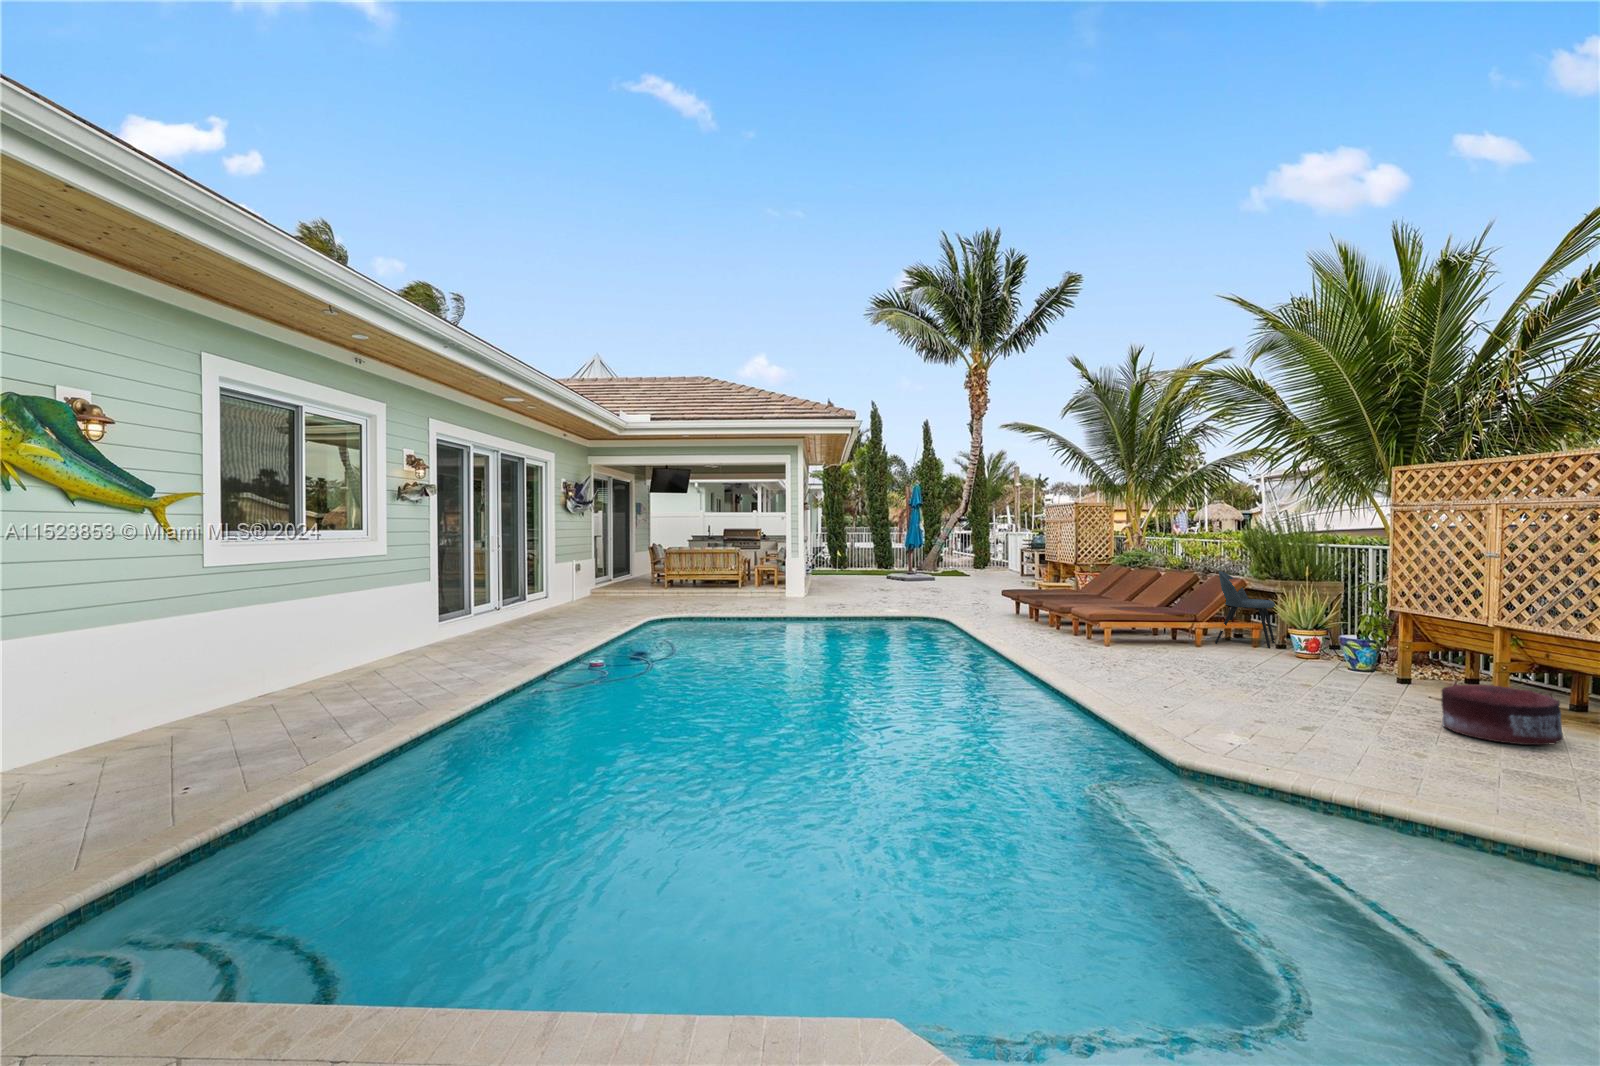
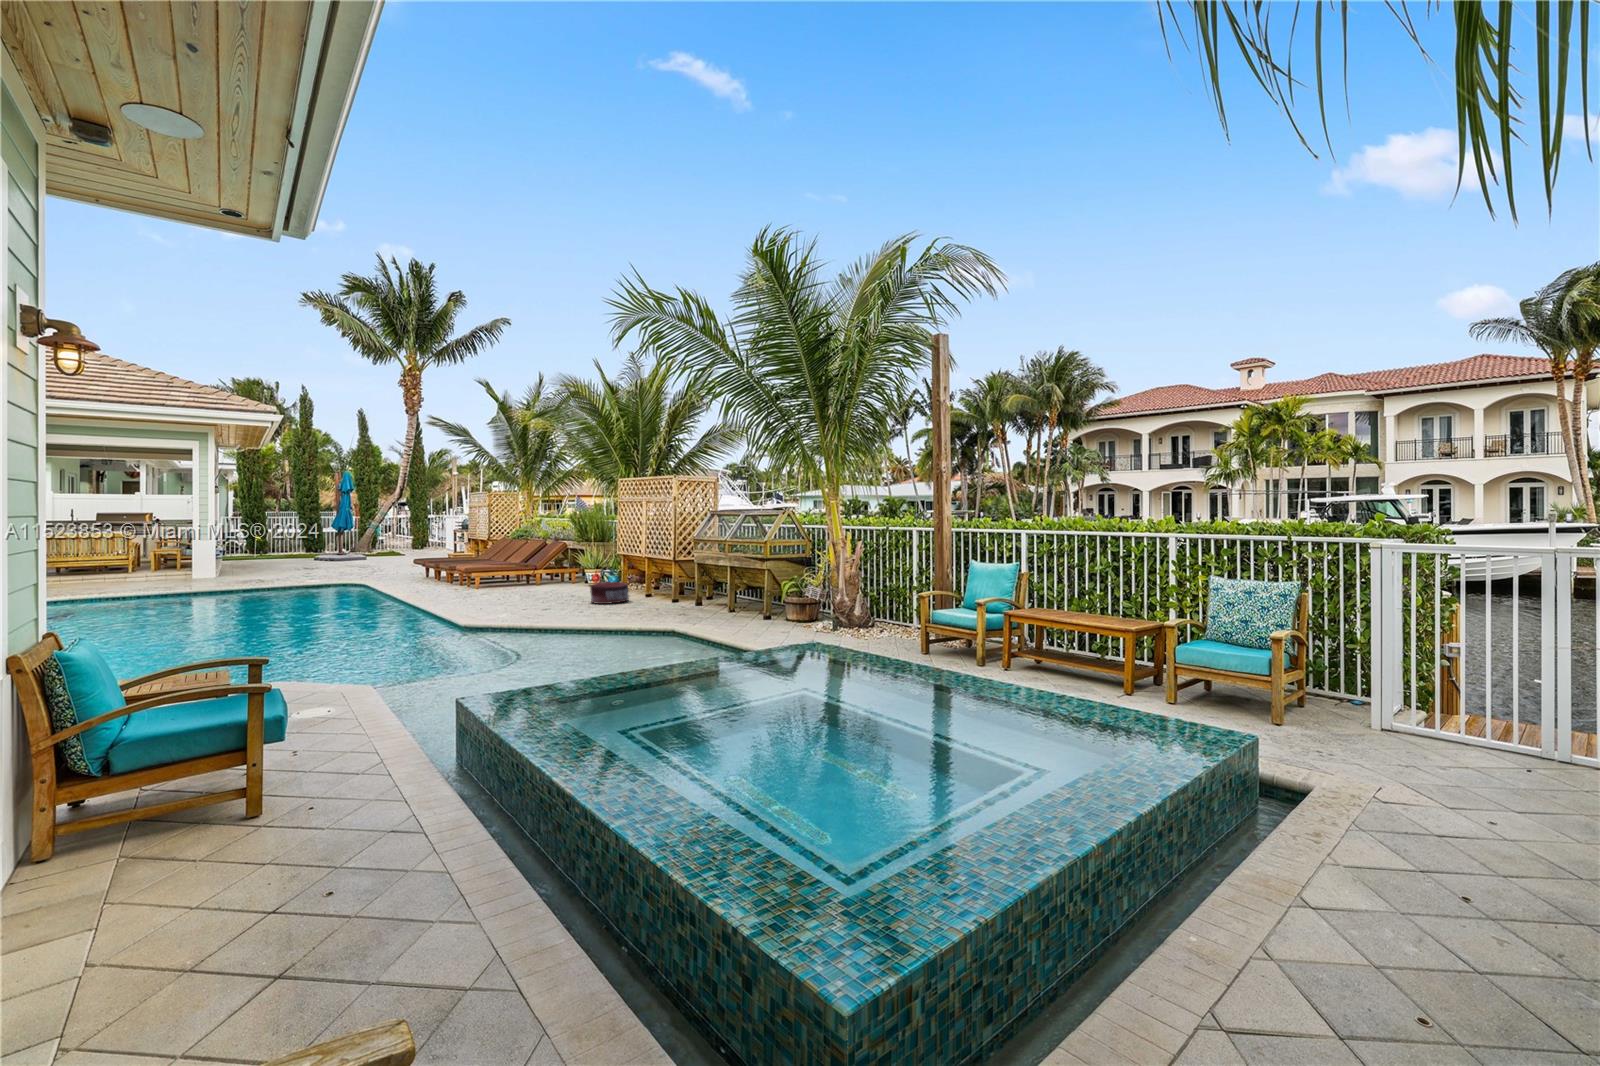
dining chair: present [1215,571,1275,648] -> none [542,539,578,583]

